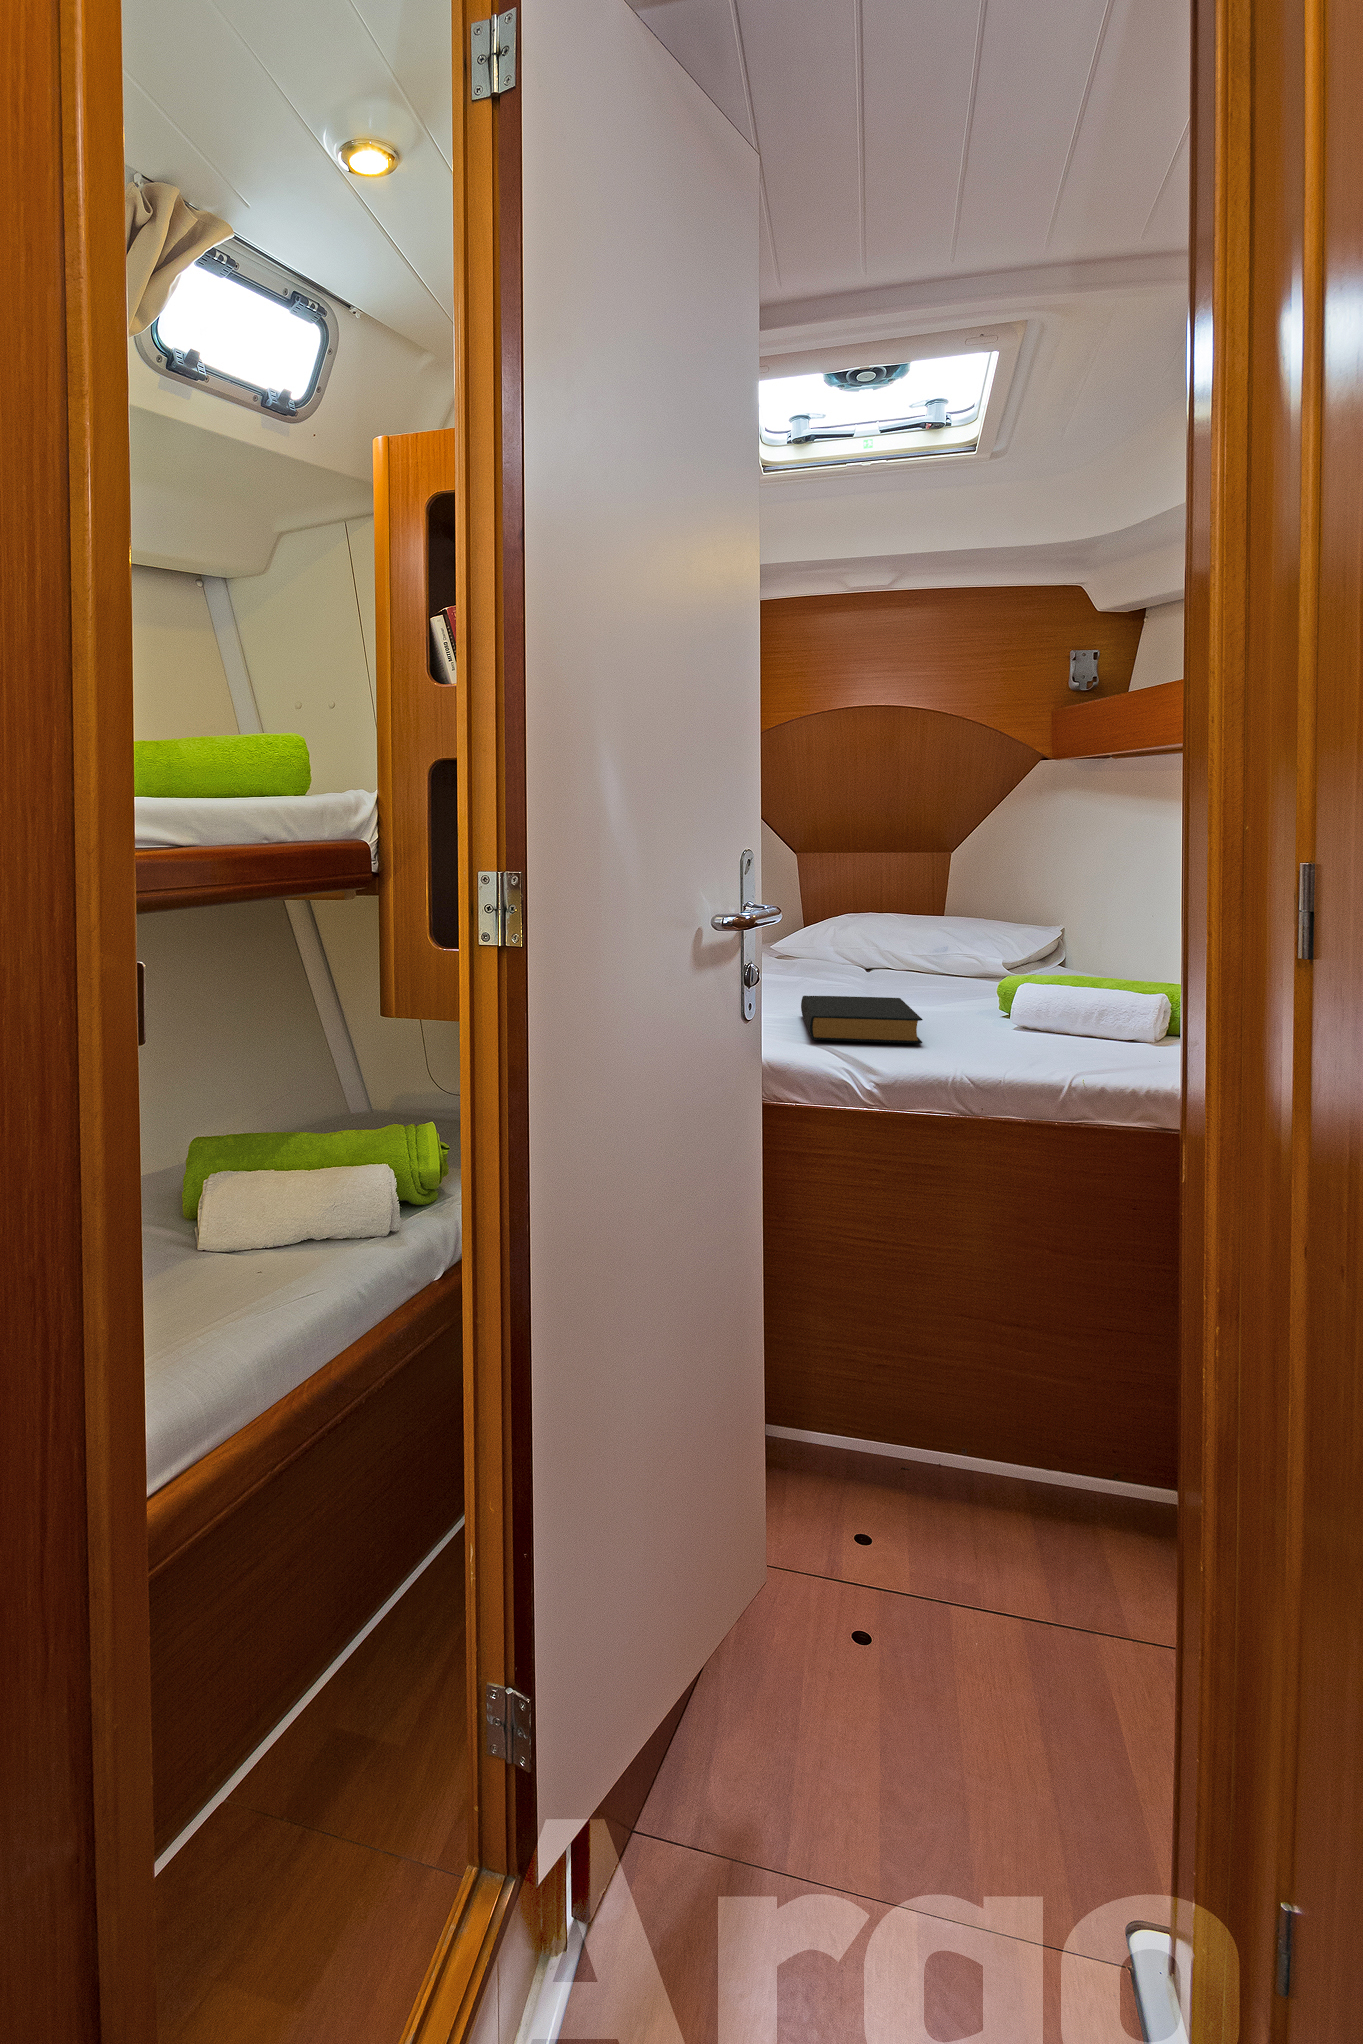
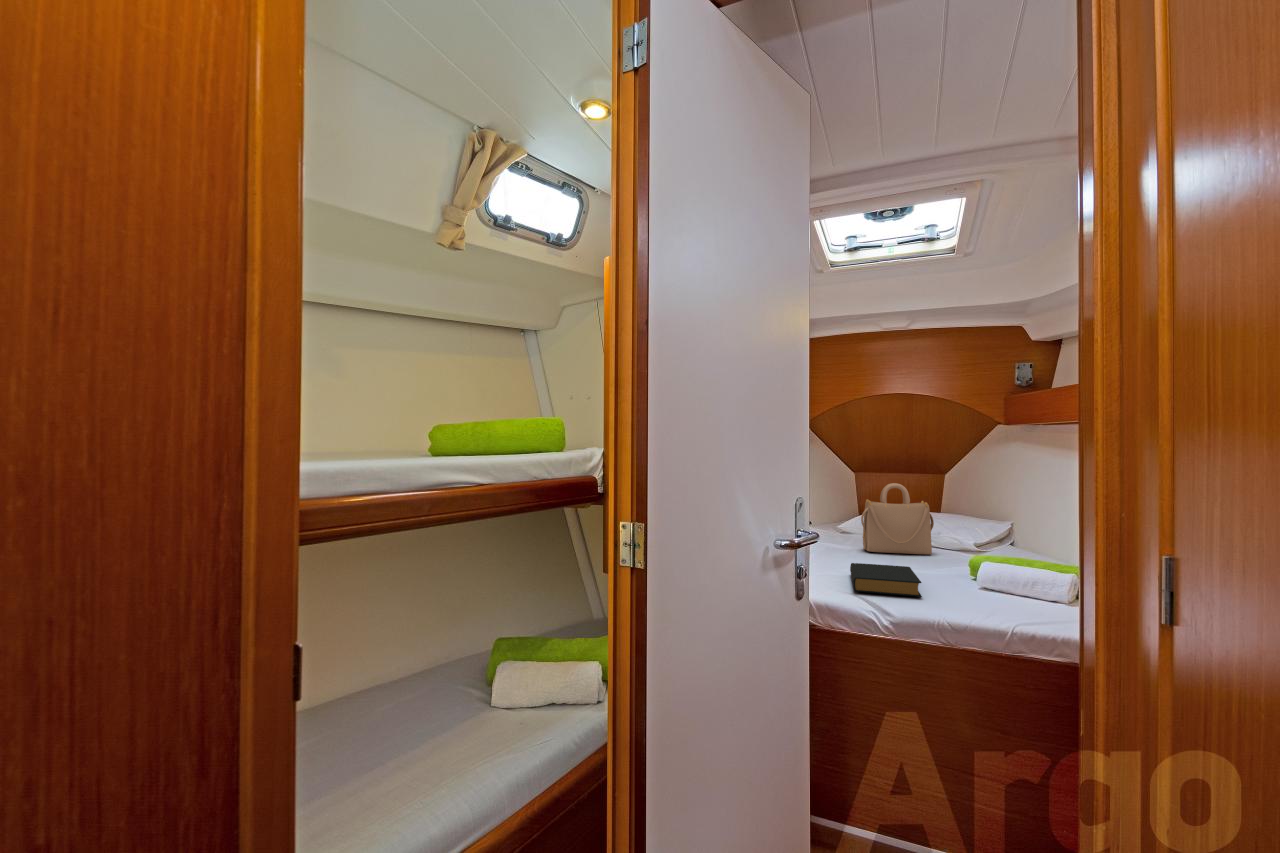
handbag: none [815,860,937,982] -> present [861,483,934,555]

